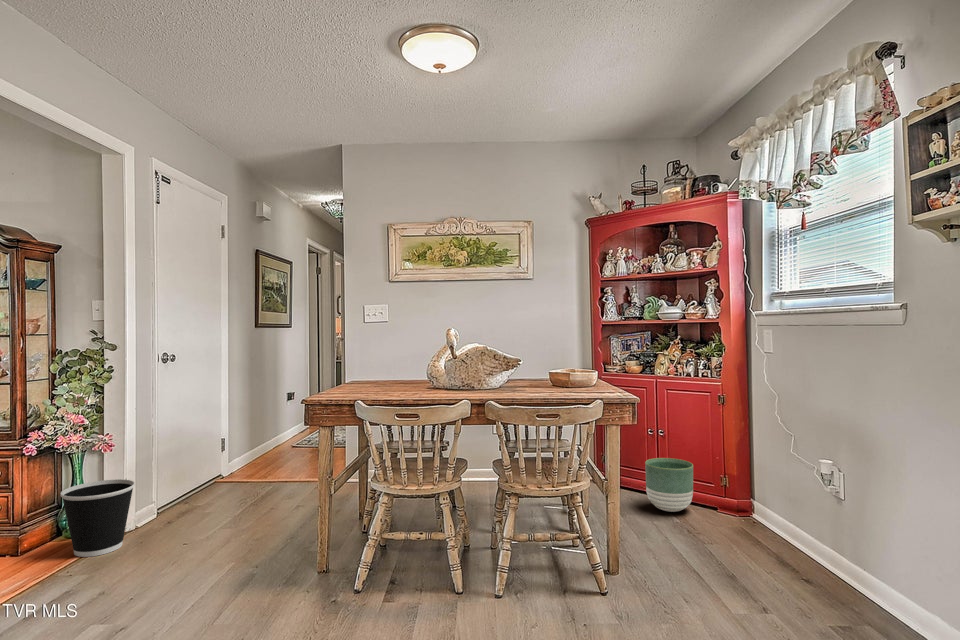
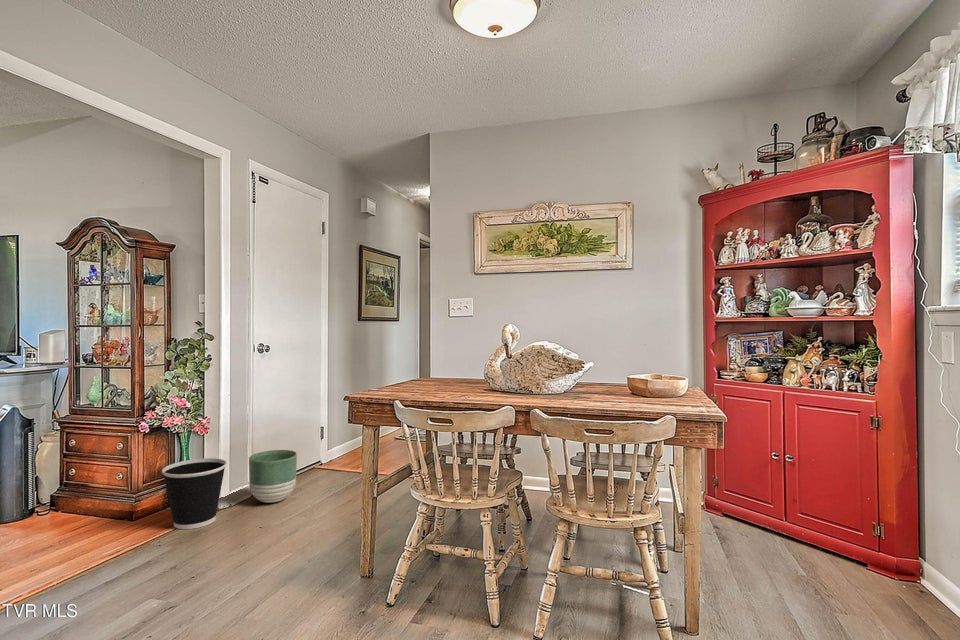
planter: present [645,458,693,512] -> present [249,450,297,503]

